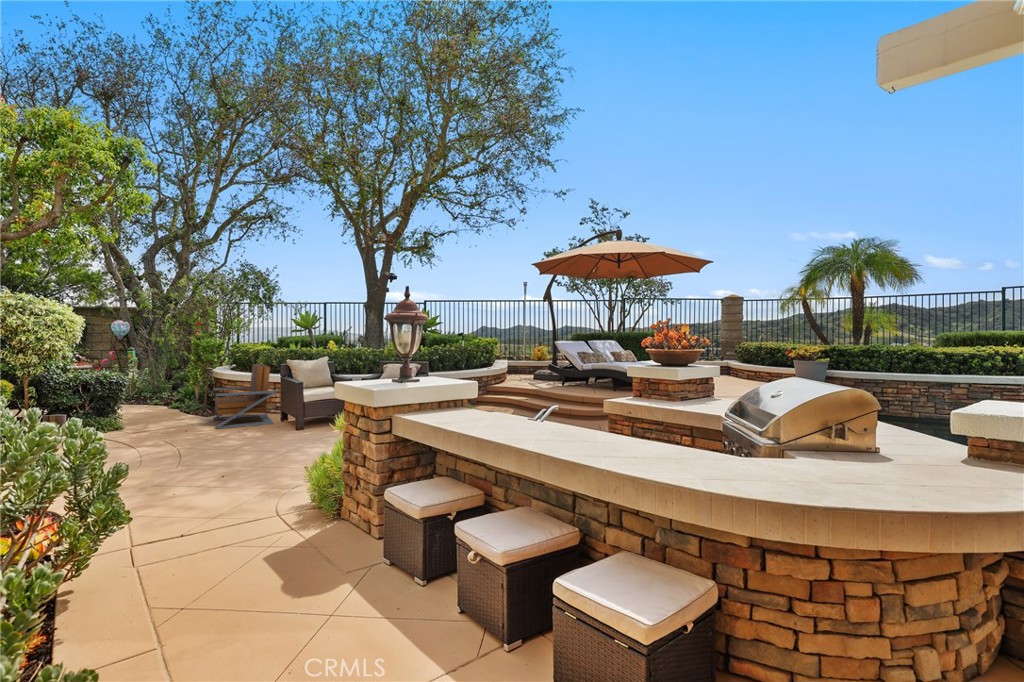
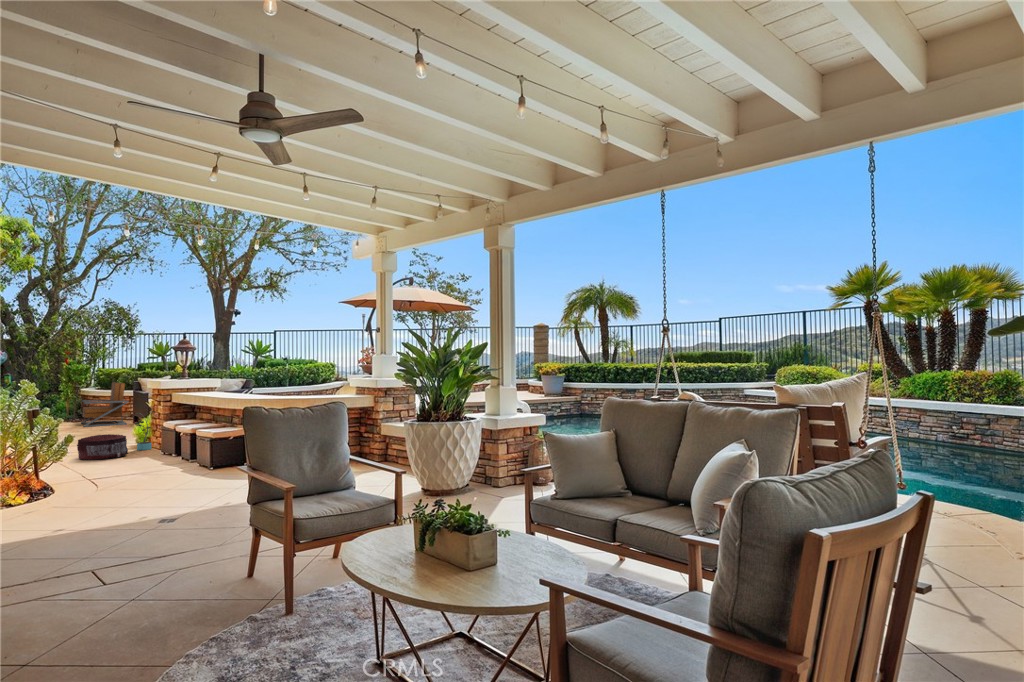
potted plant: none [313,442,356,535] -> present [135,409,154,450]
pouf: none [185,516,311,611] -> present [77,434,128,460]

